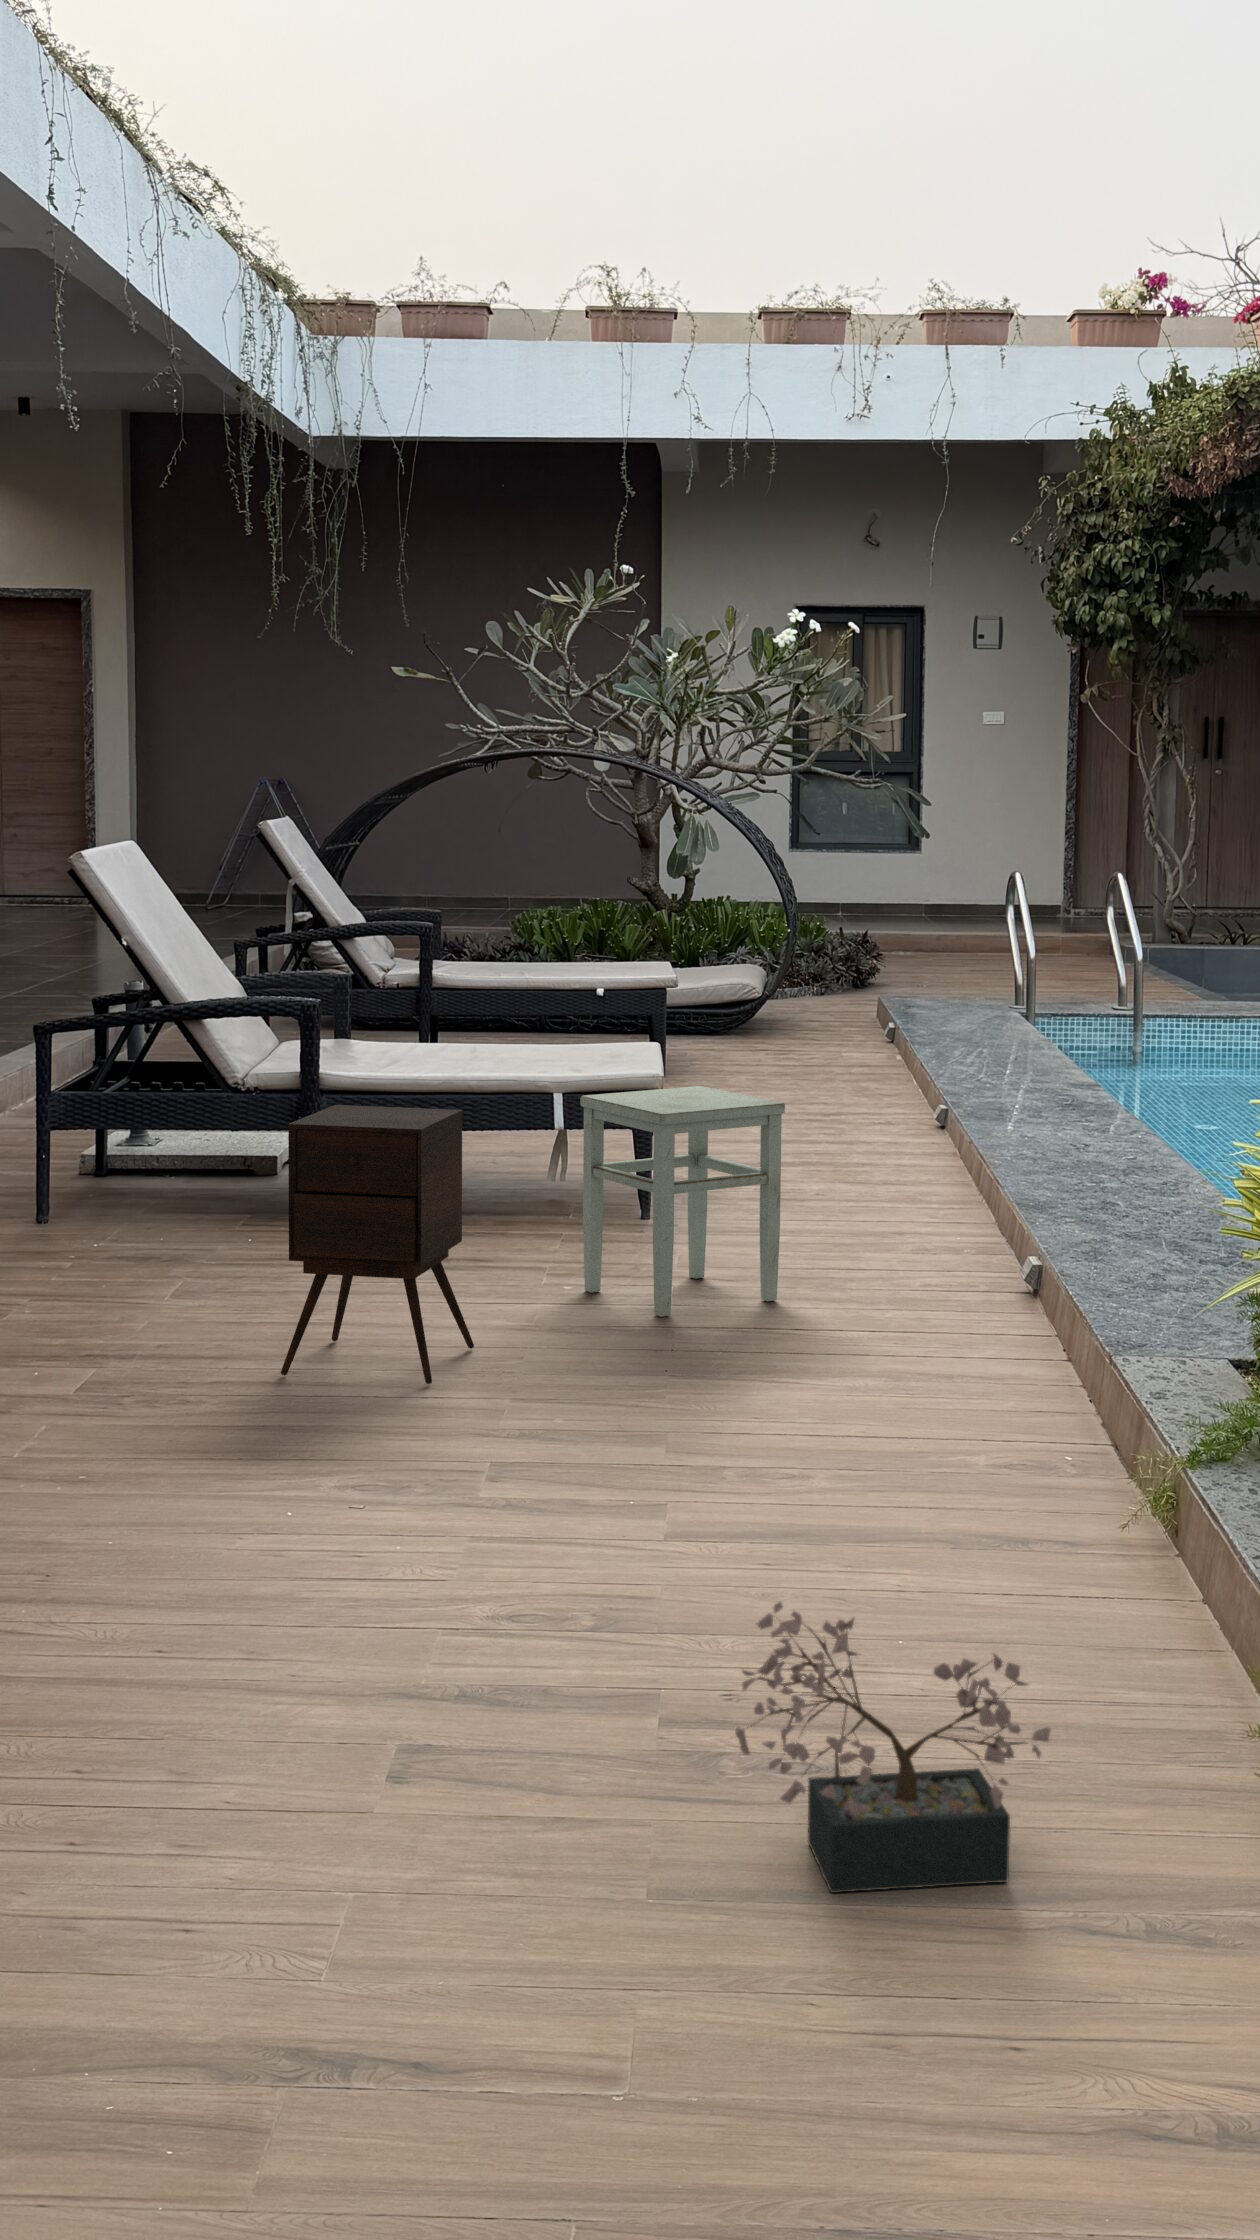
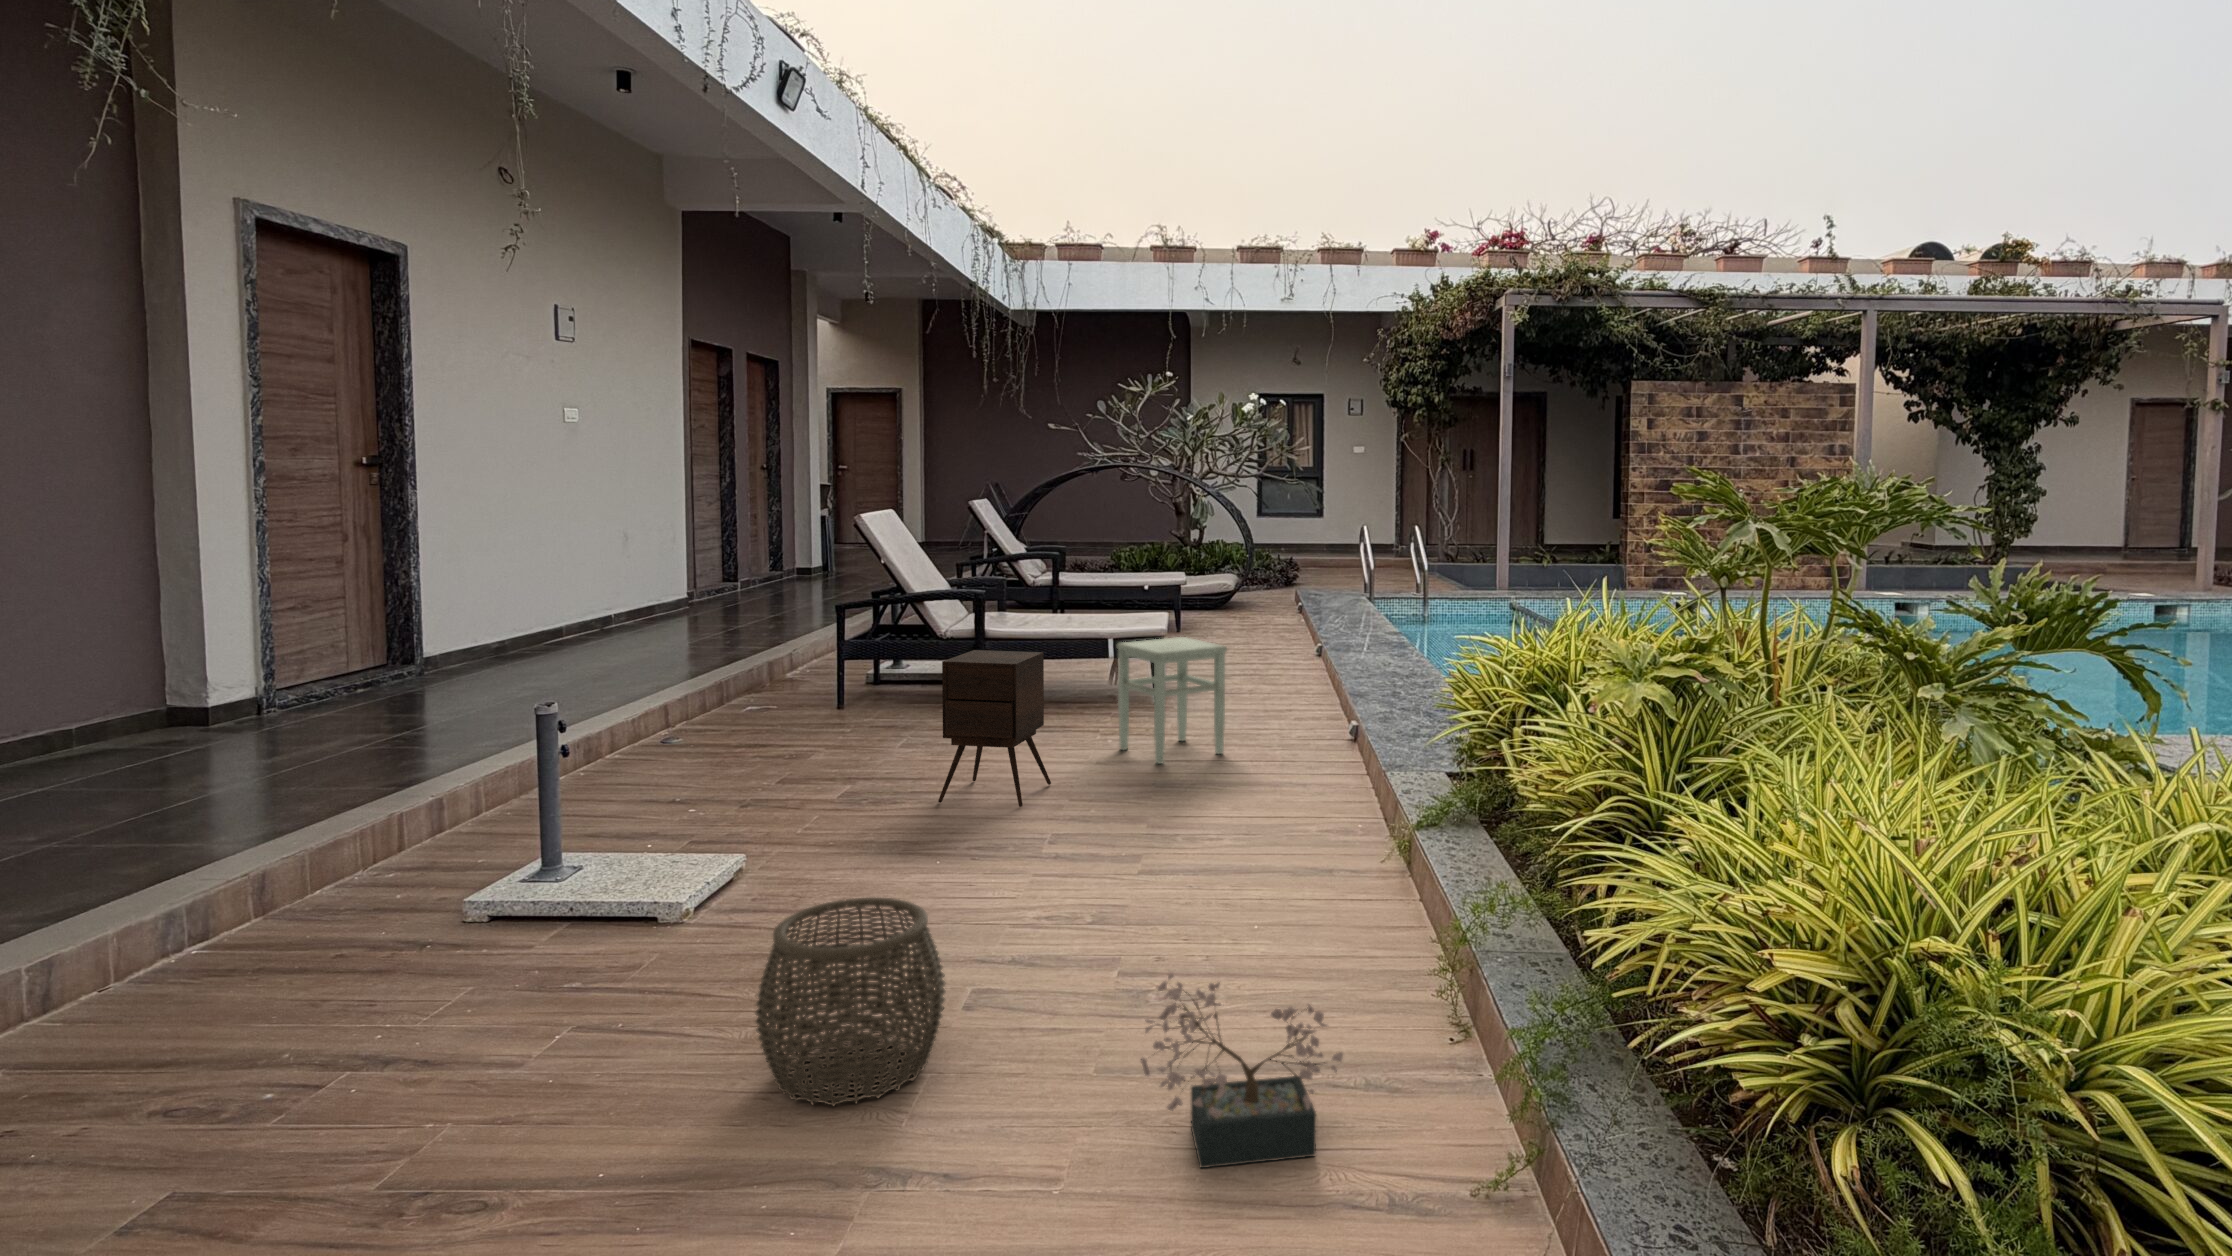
woven basket: none [115,1492,403,1805] -> present [755,897,946,1106]

